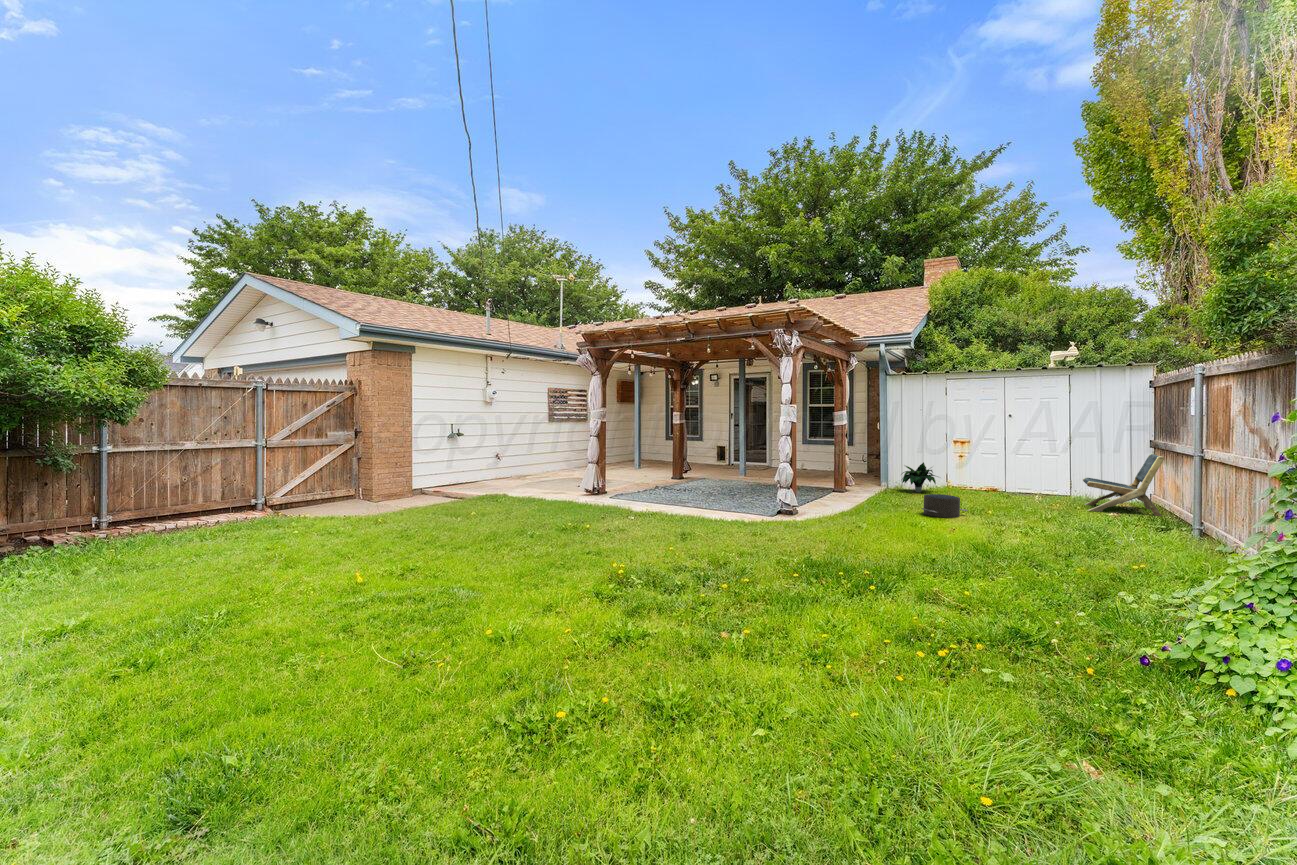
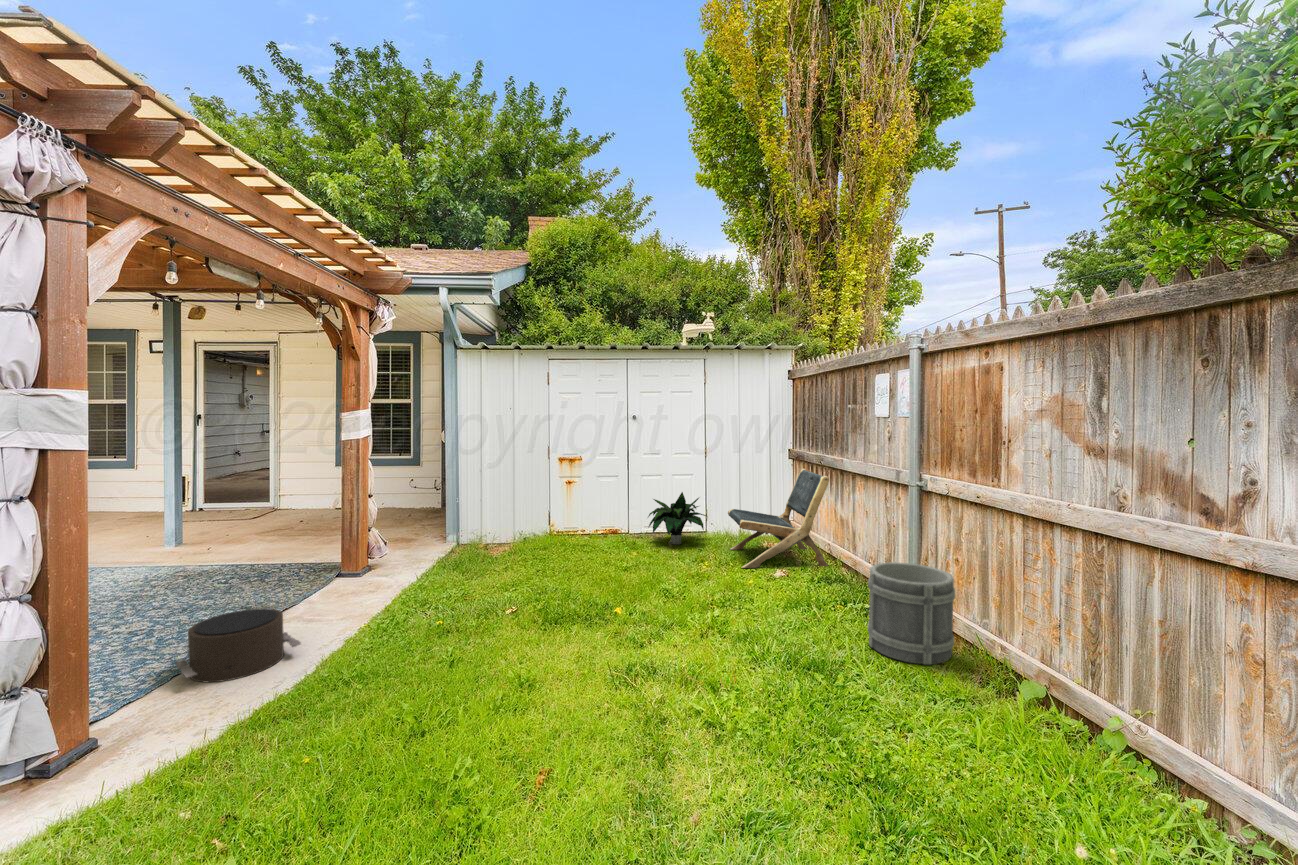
potted plant: present [902,462,936,492] -> present [648,492,706,545]
pouf: present [922,494,968,518] -> present [176,608,301,682]
bucket: none [1149,495,1208,542] -> present [868,562,955,665]

